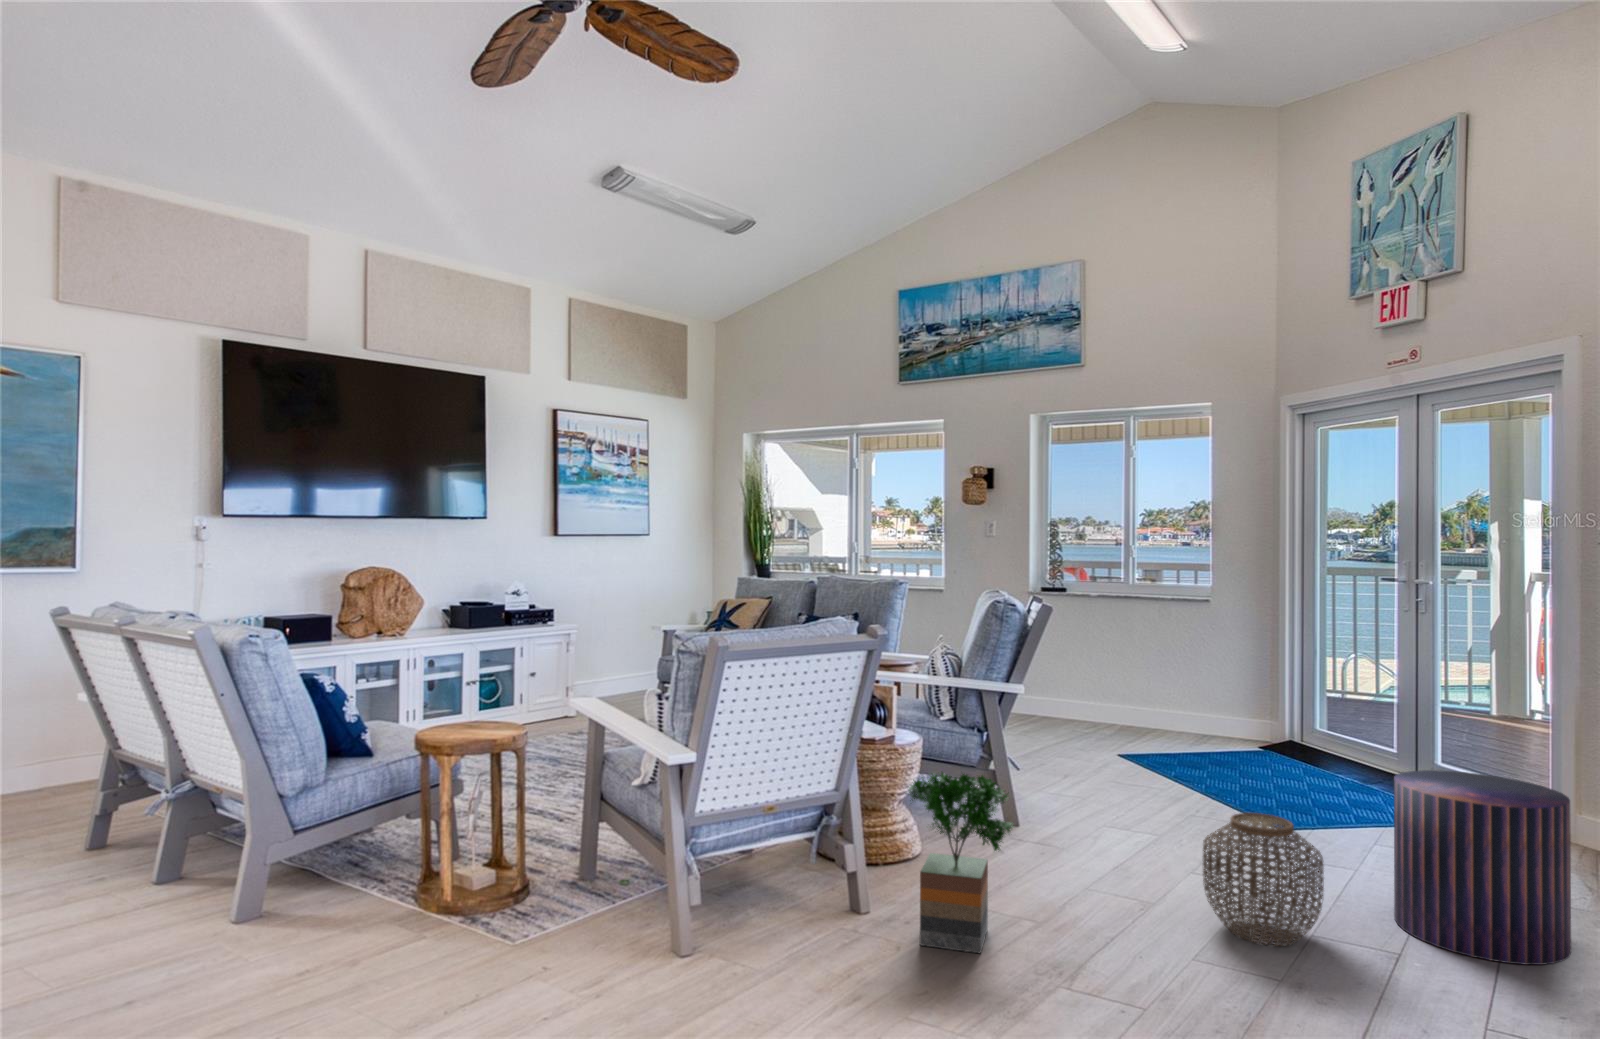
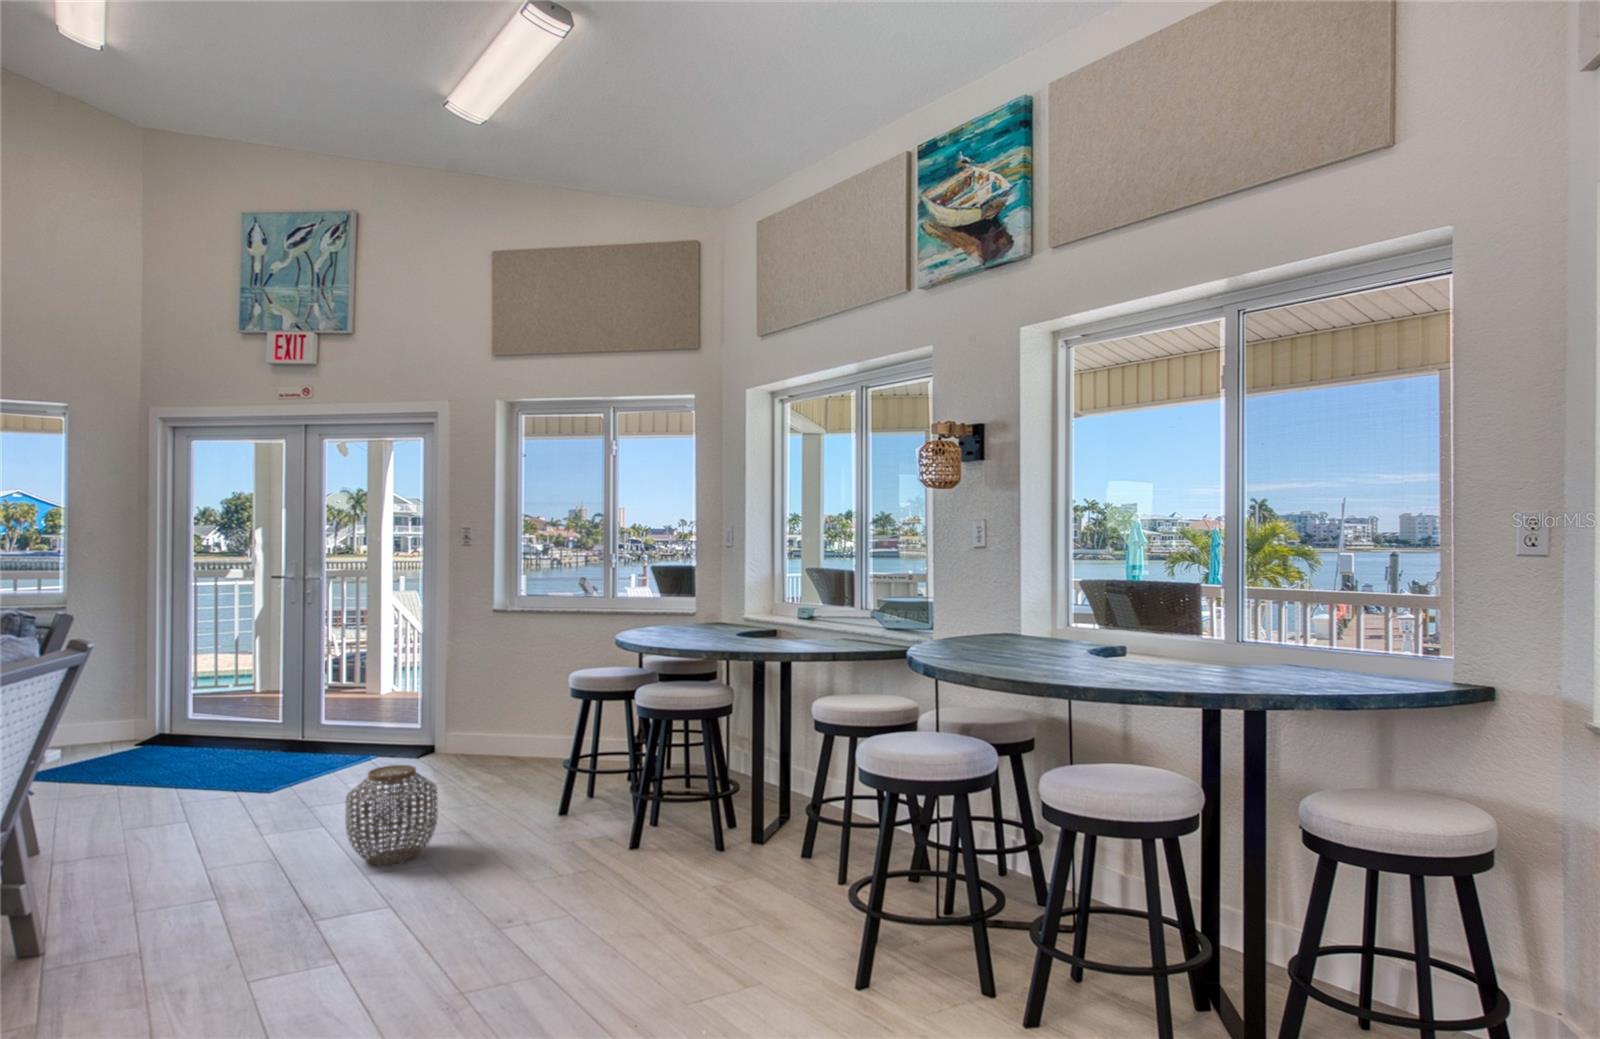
pouf: present [1394,770,1571,965] -> none [432,702,534,822]
potted tree: present [909,772,1013,953] -> none [129,797,274,988]

